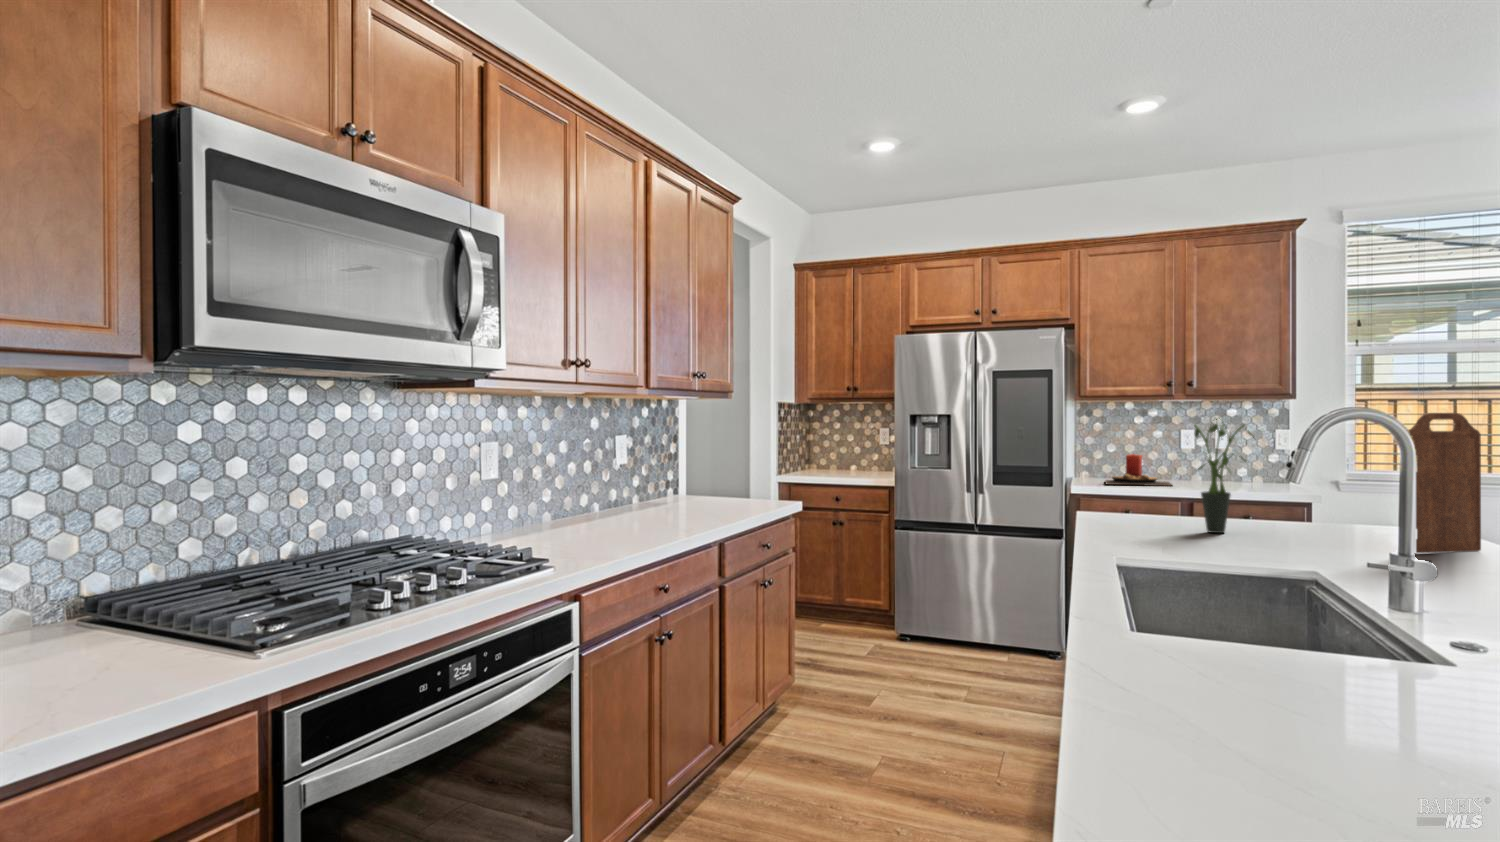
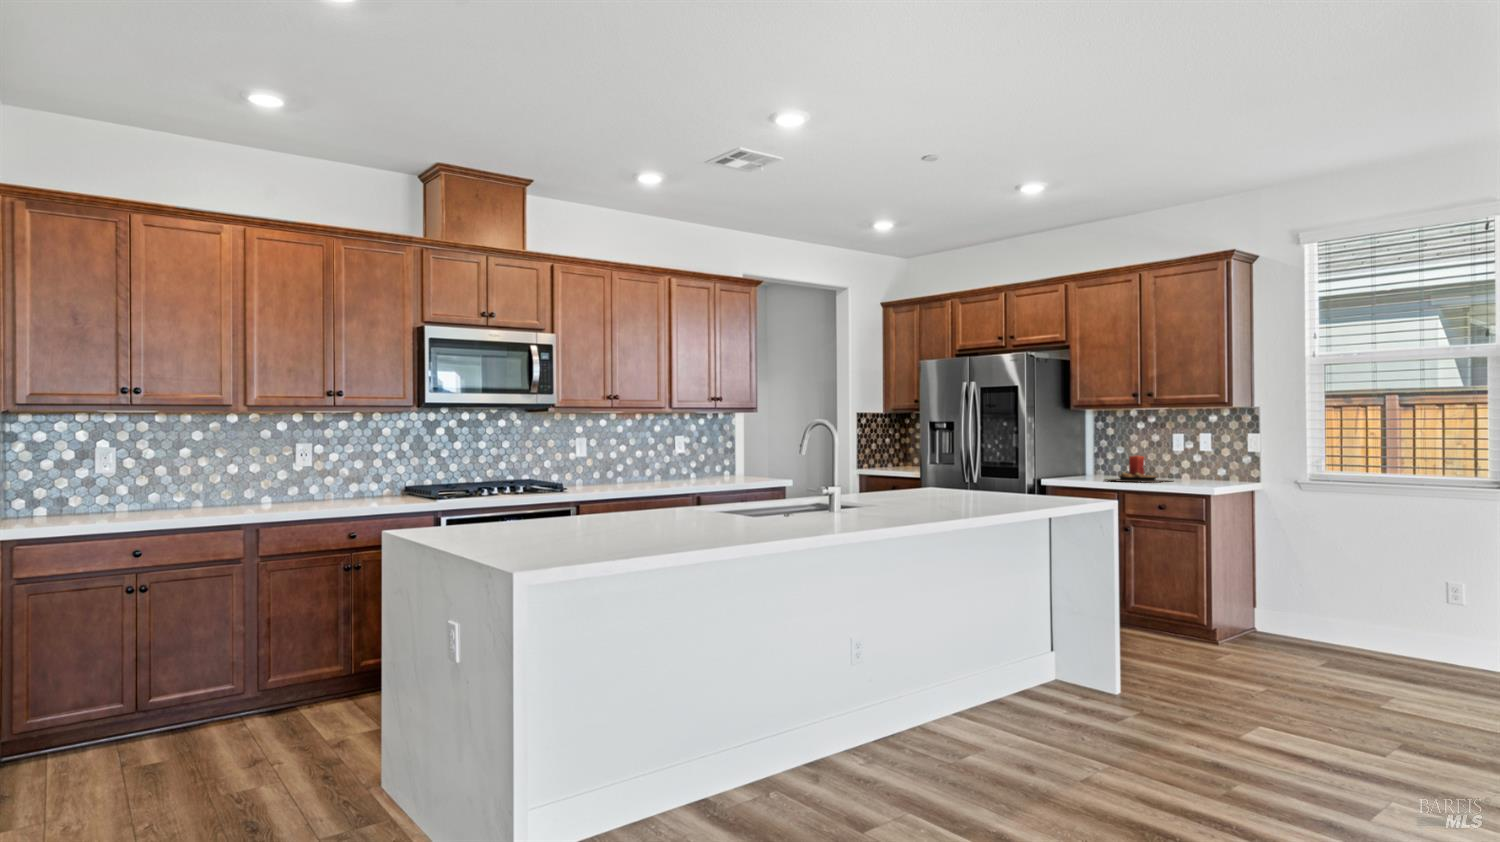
cutting board: present [1409,413,1481,554] -> none [976,422,1026,504]
potted plant: present [1194,418,1254,533] -> none [942,425,973,497]

